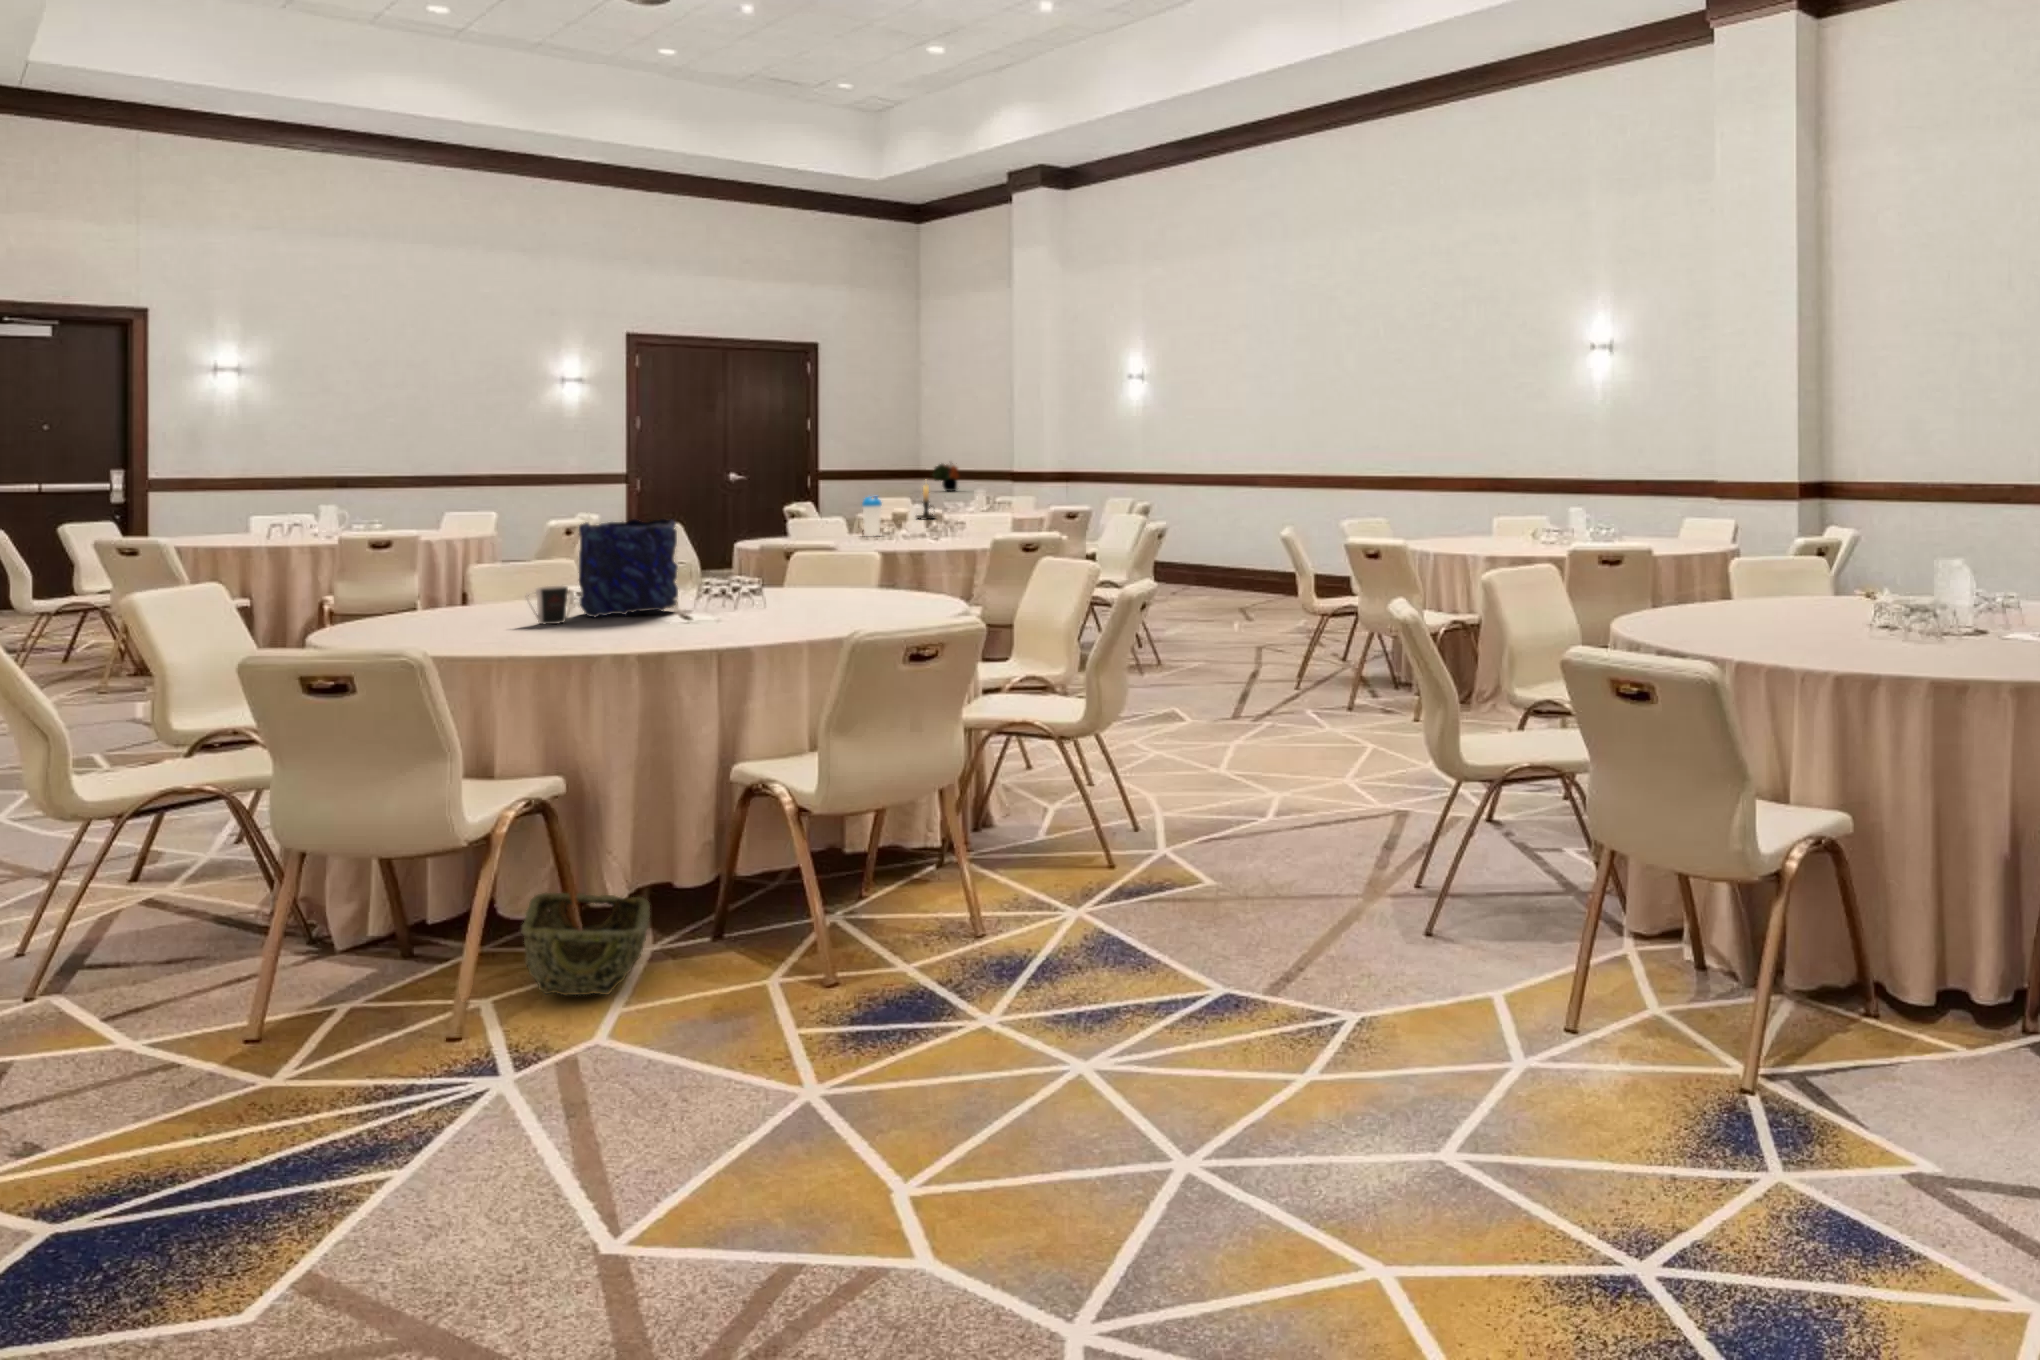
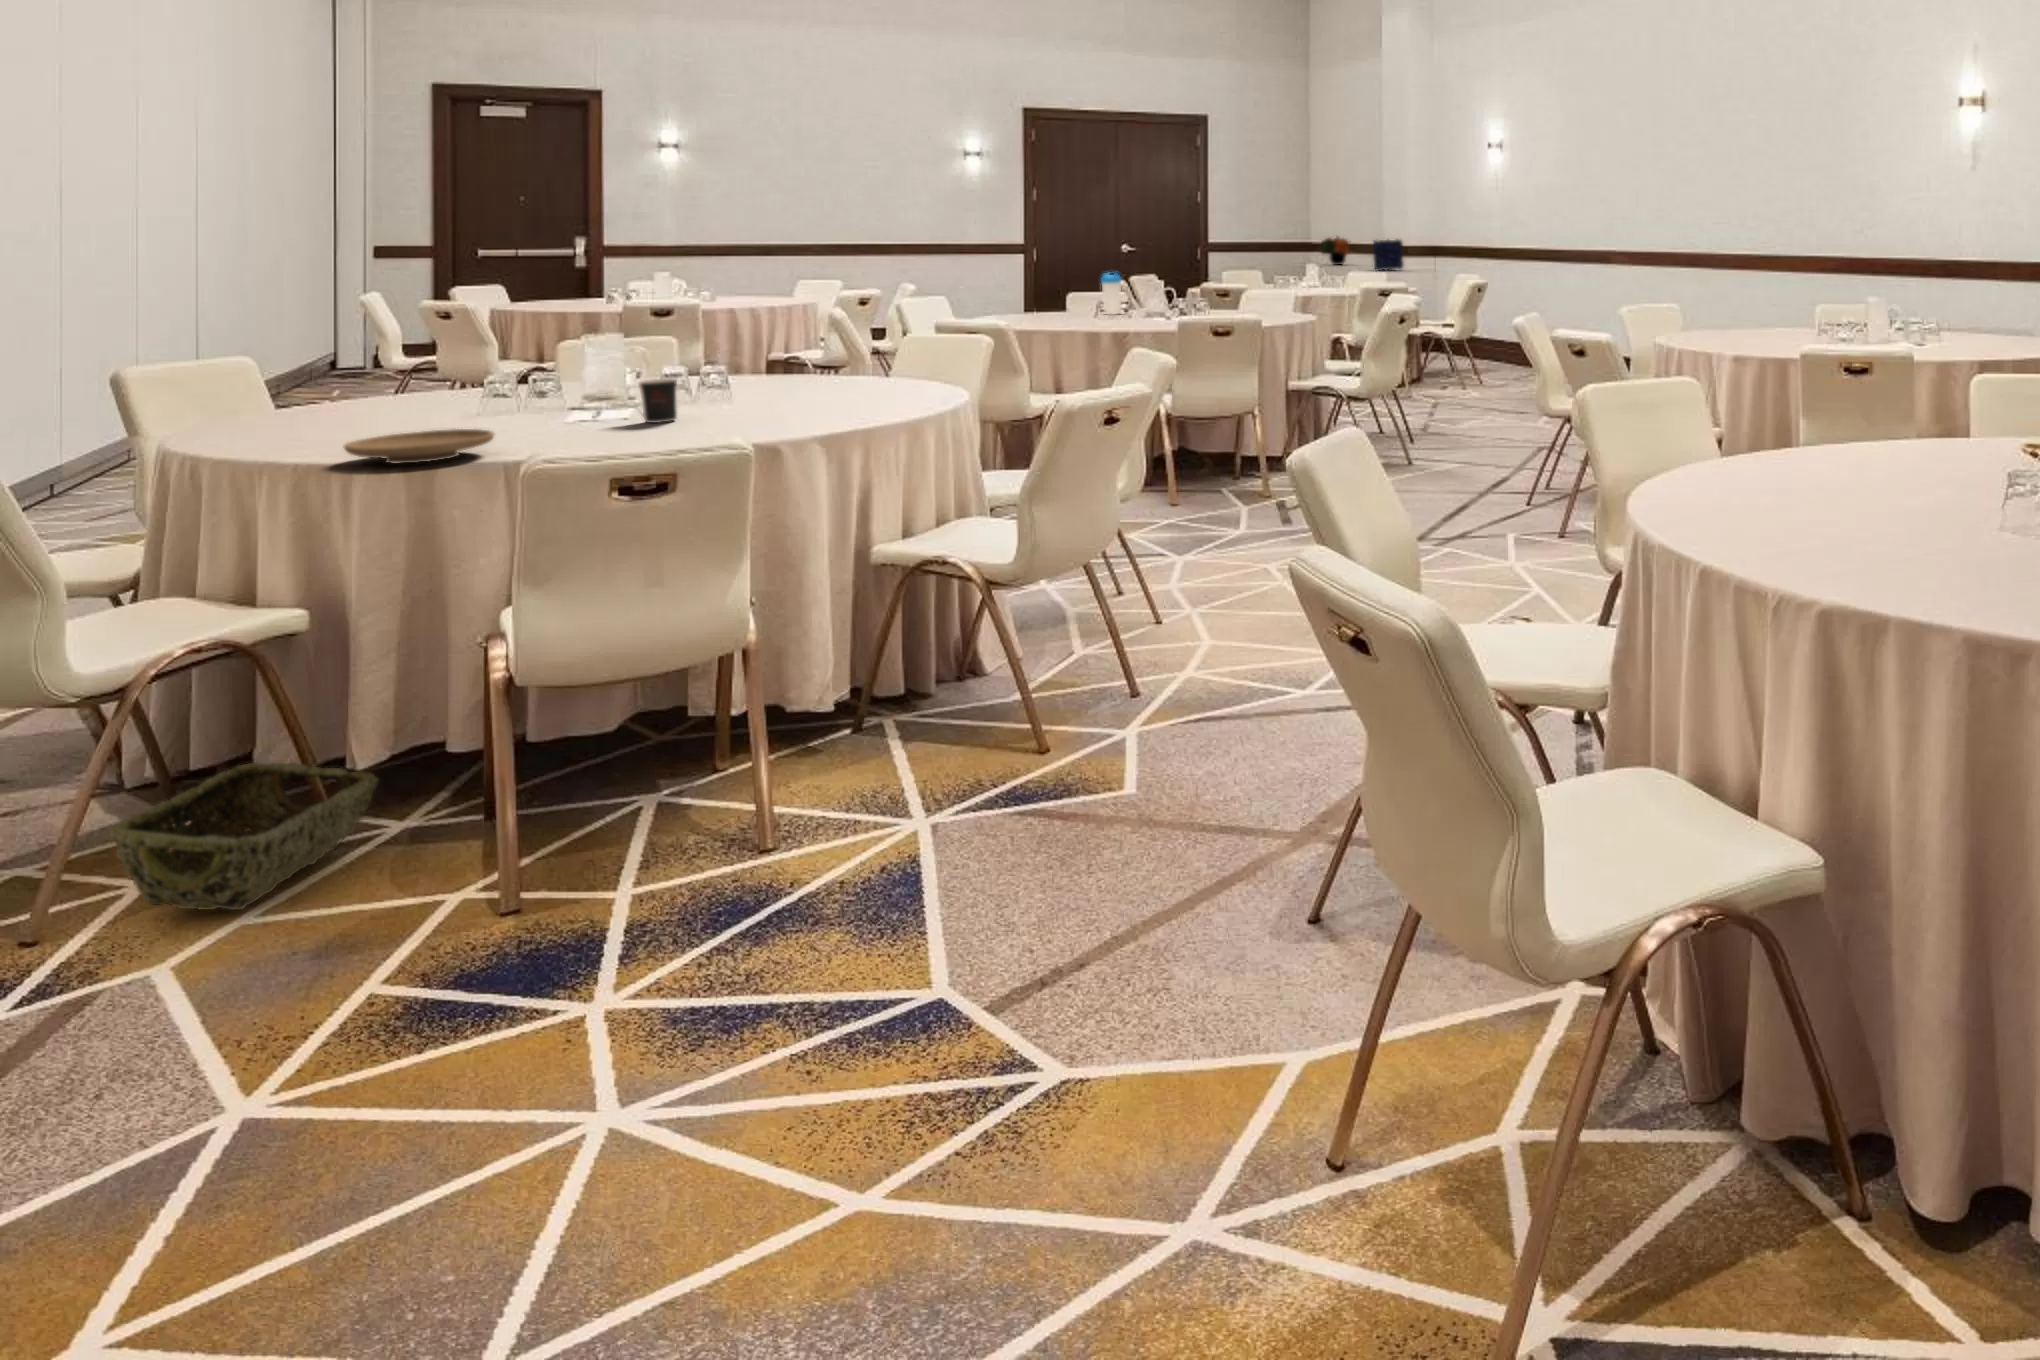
candle holder: present [916,483,936,519] -> none [1215,254,1237,295]
vase: present [579,519,678,617] -> present [1373,240,1403,271]
coffee cup: present [527,586,568,624] -> present [637,379,677,423]
plate: none [613,617,720,643] -> present [344,429,494,463]

